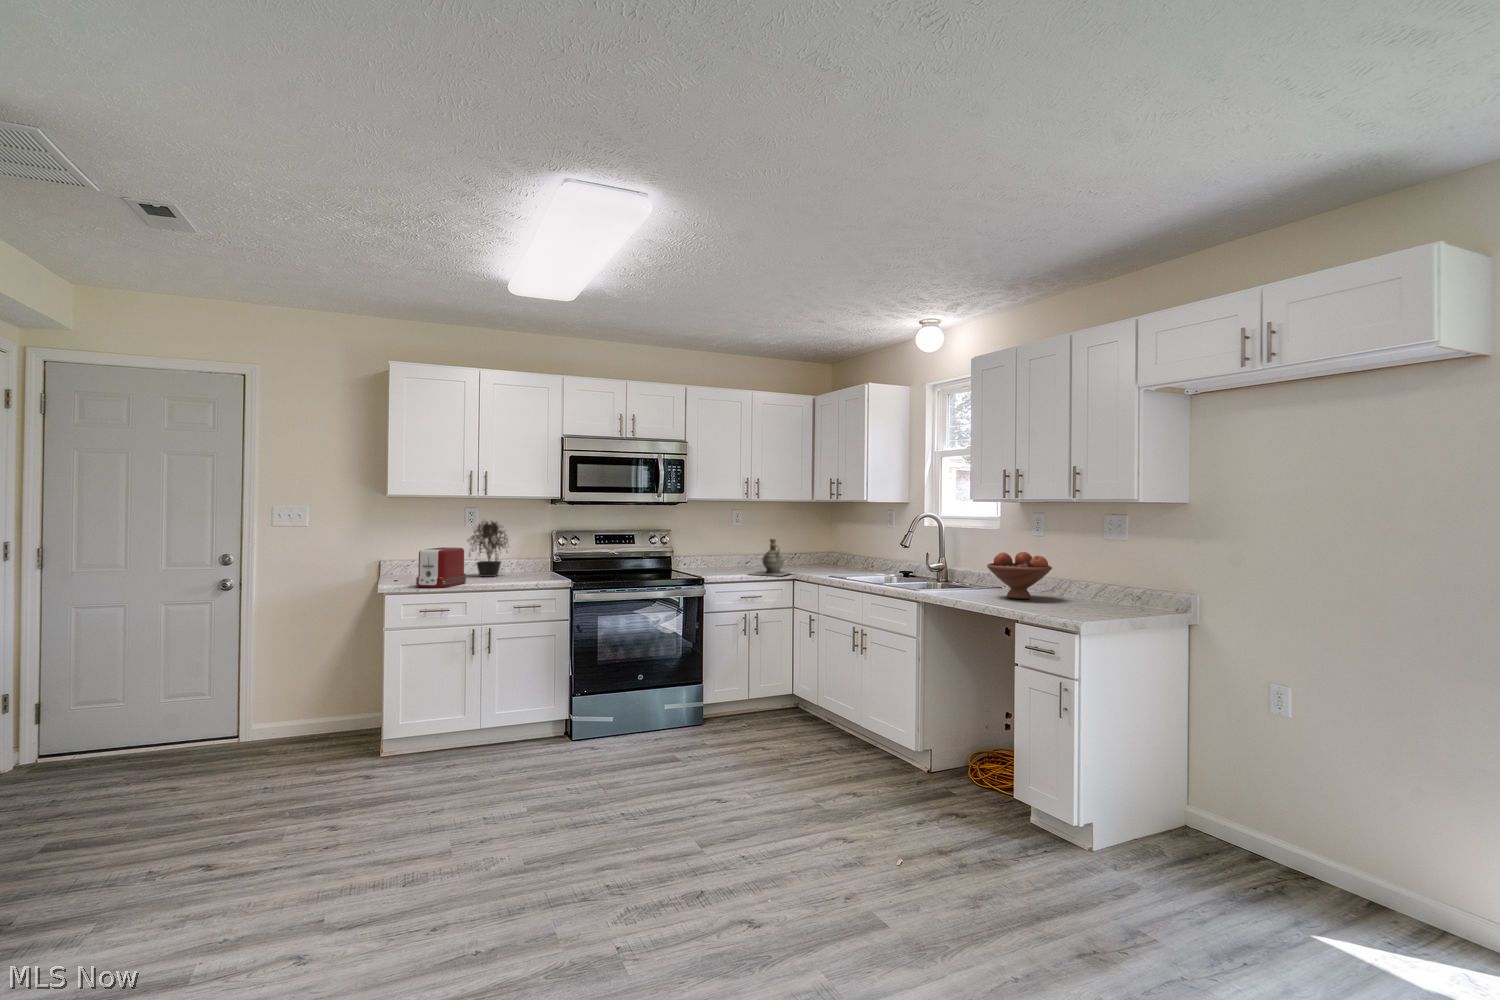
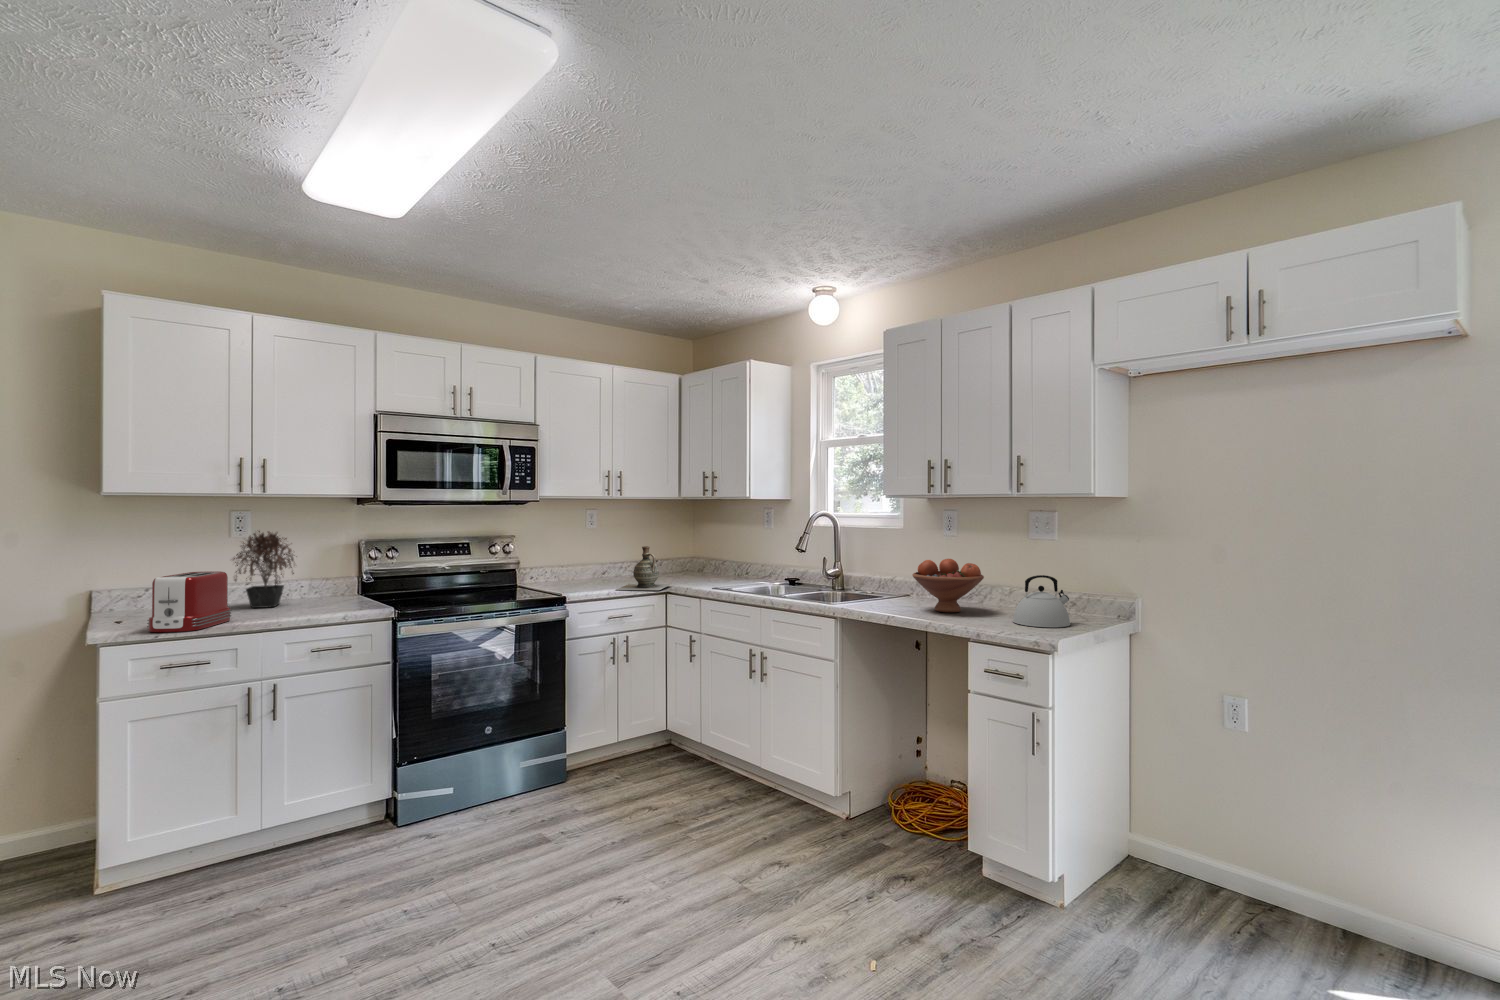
kettle: none [1068,566,1122,612] -> present [1013,575,1070,627]

